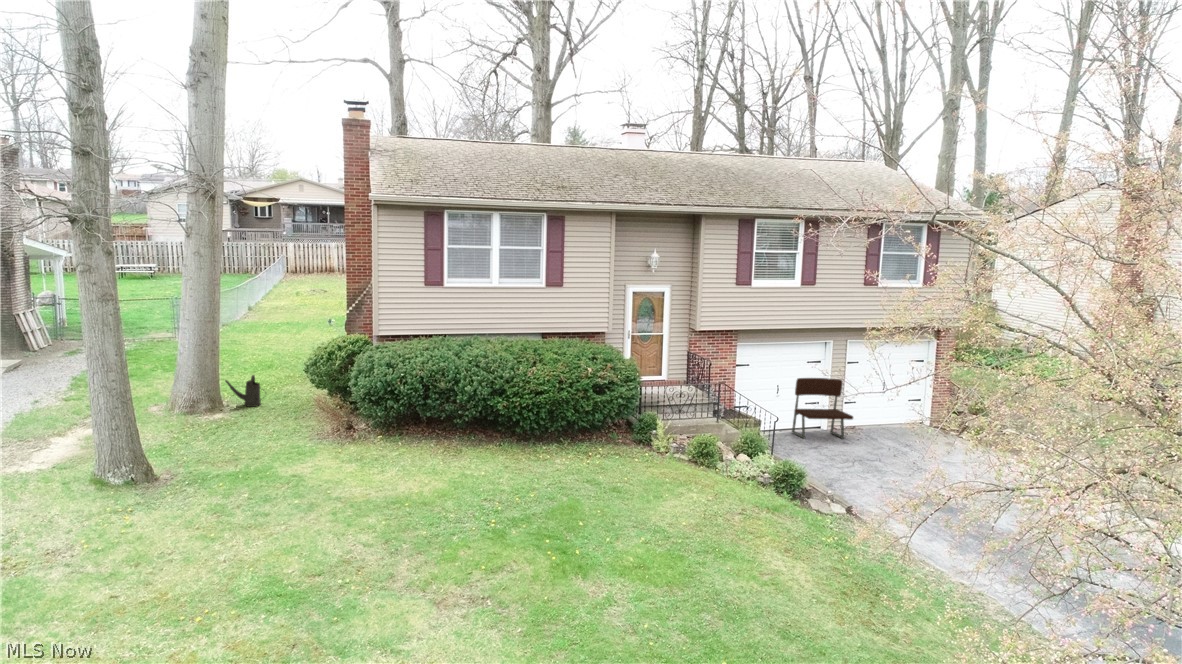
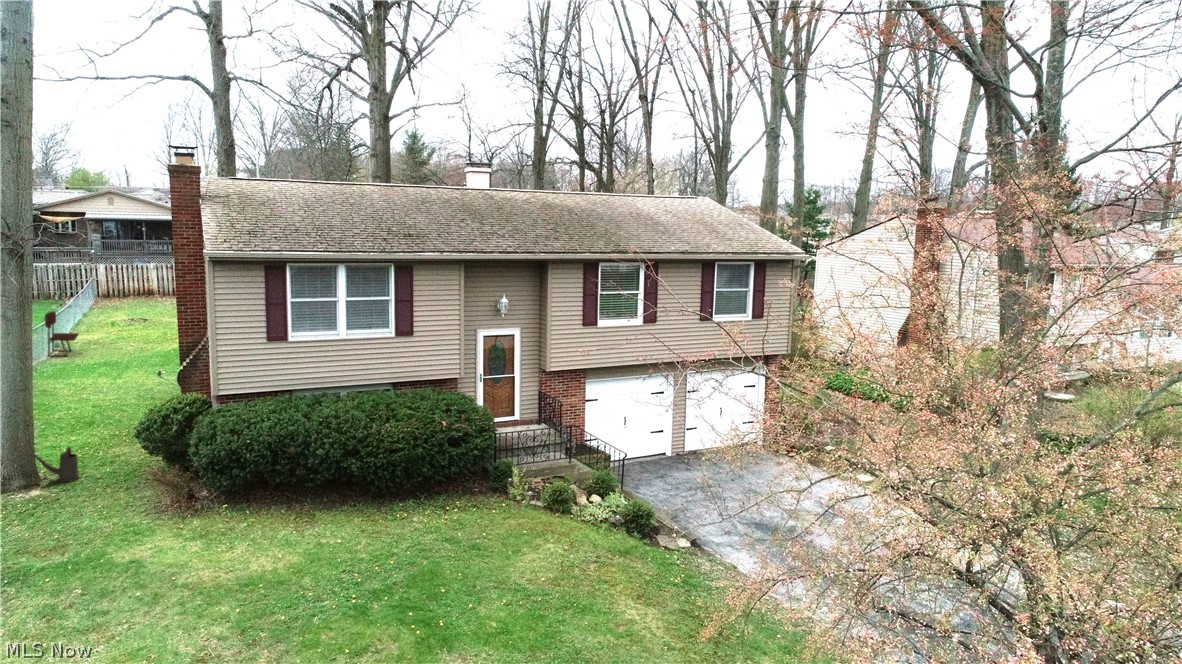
bench: present [792,378,853,439] -> present [45,311,78,357]

